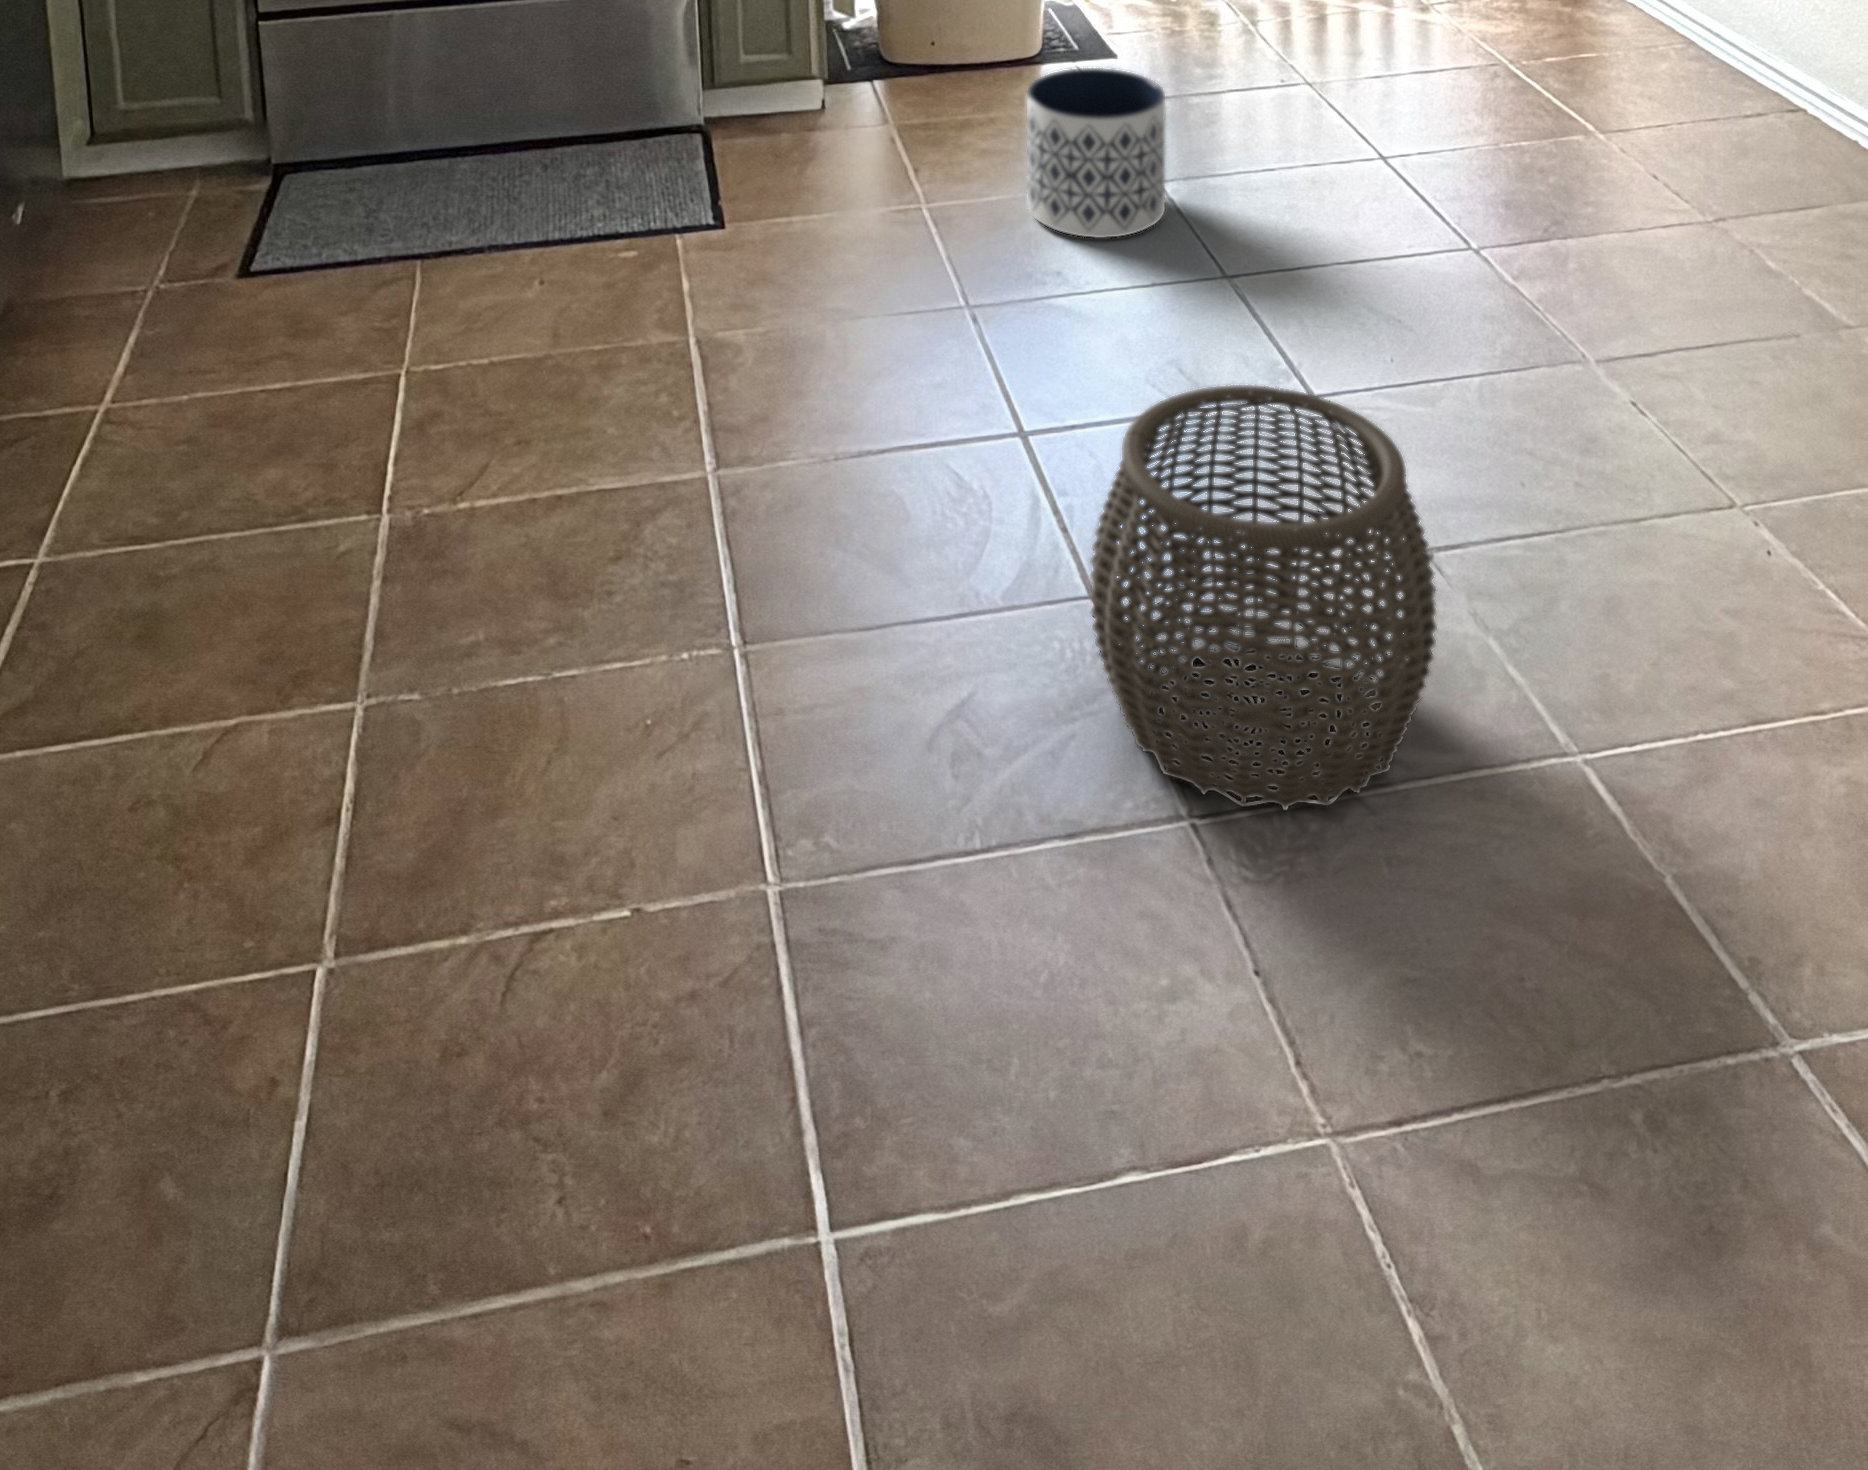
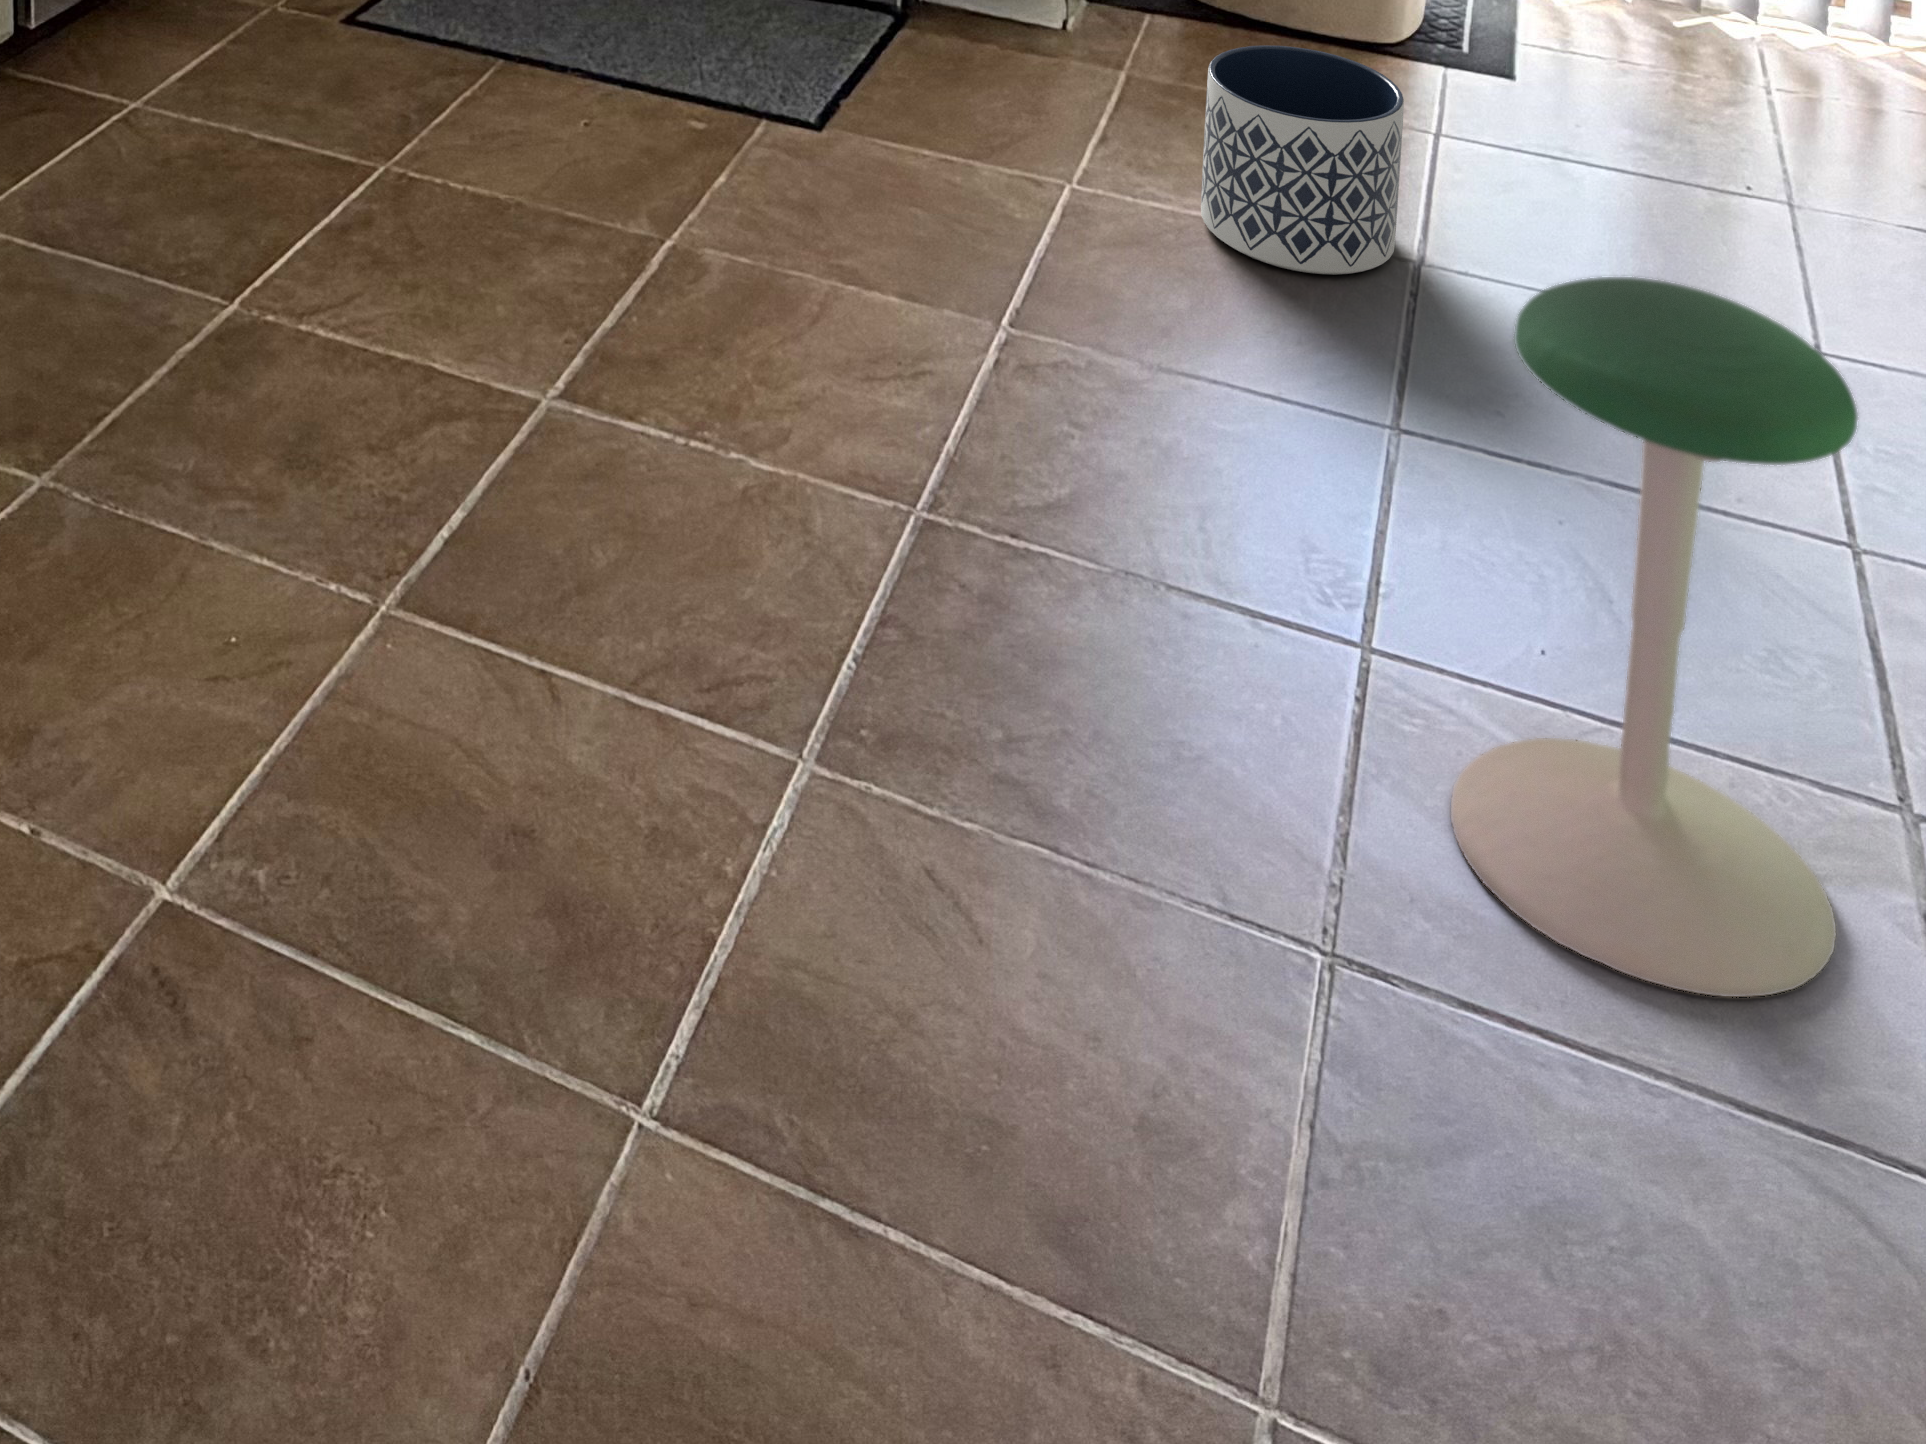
stool: none [1492,130,1731,600] -> present [1451,277,1858,997]
woven basket: present [1090,385,1437,810] -> none [710,398,1149,941]

